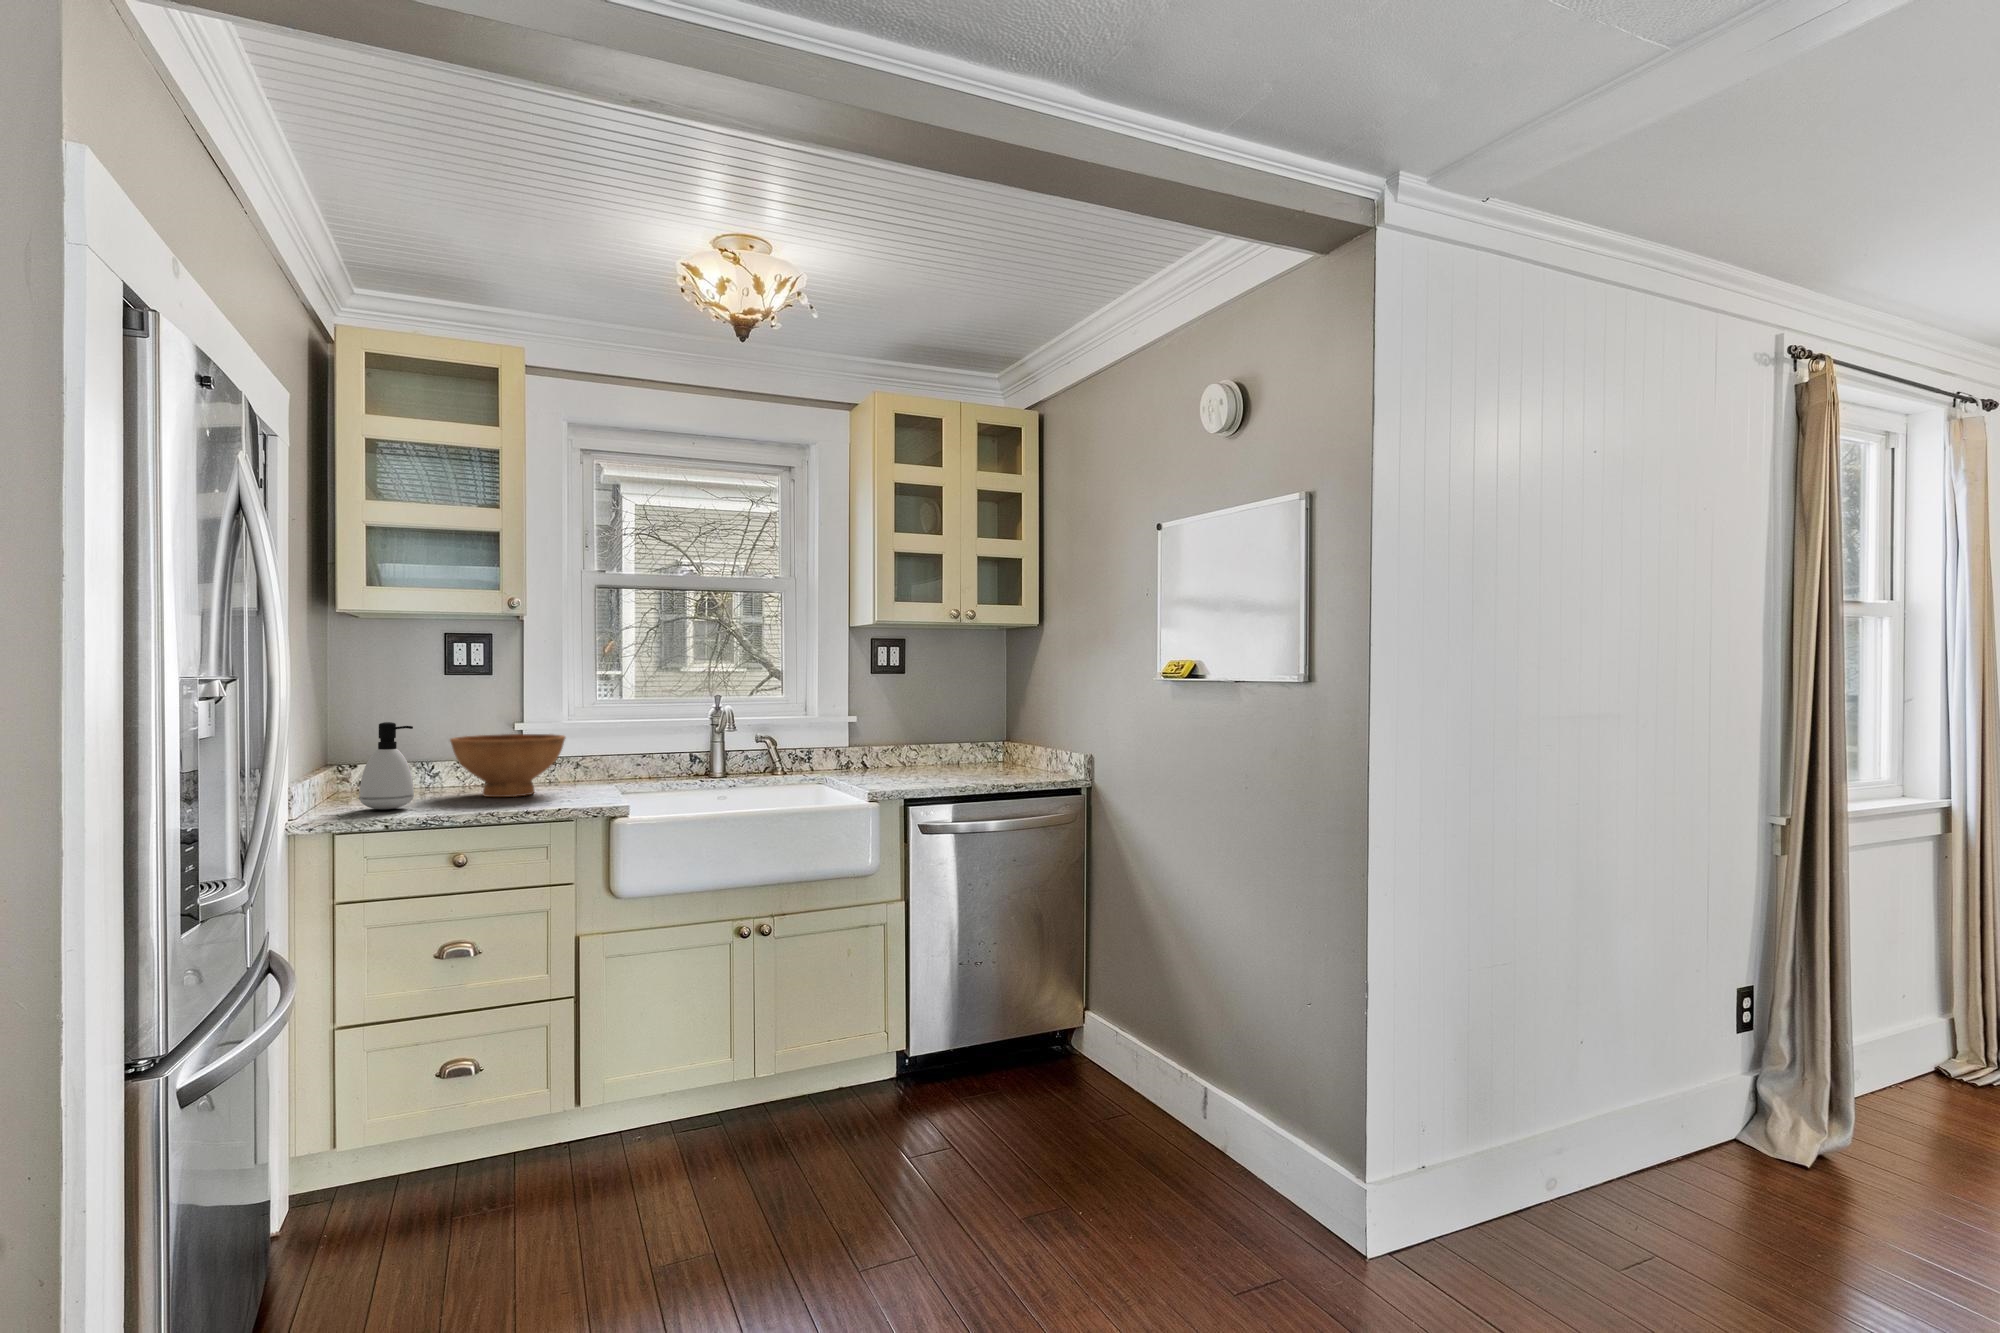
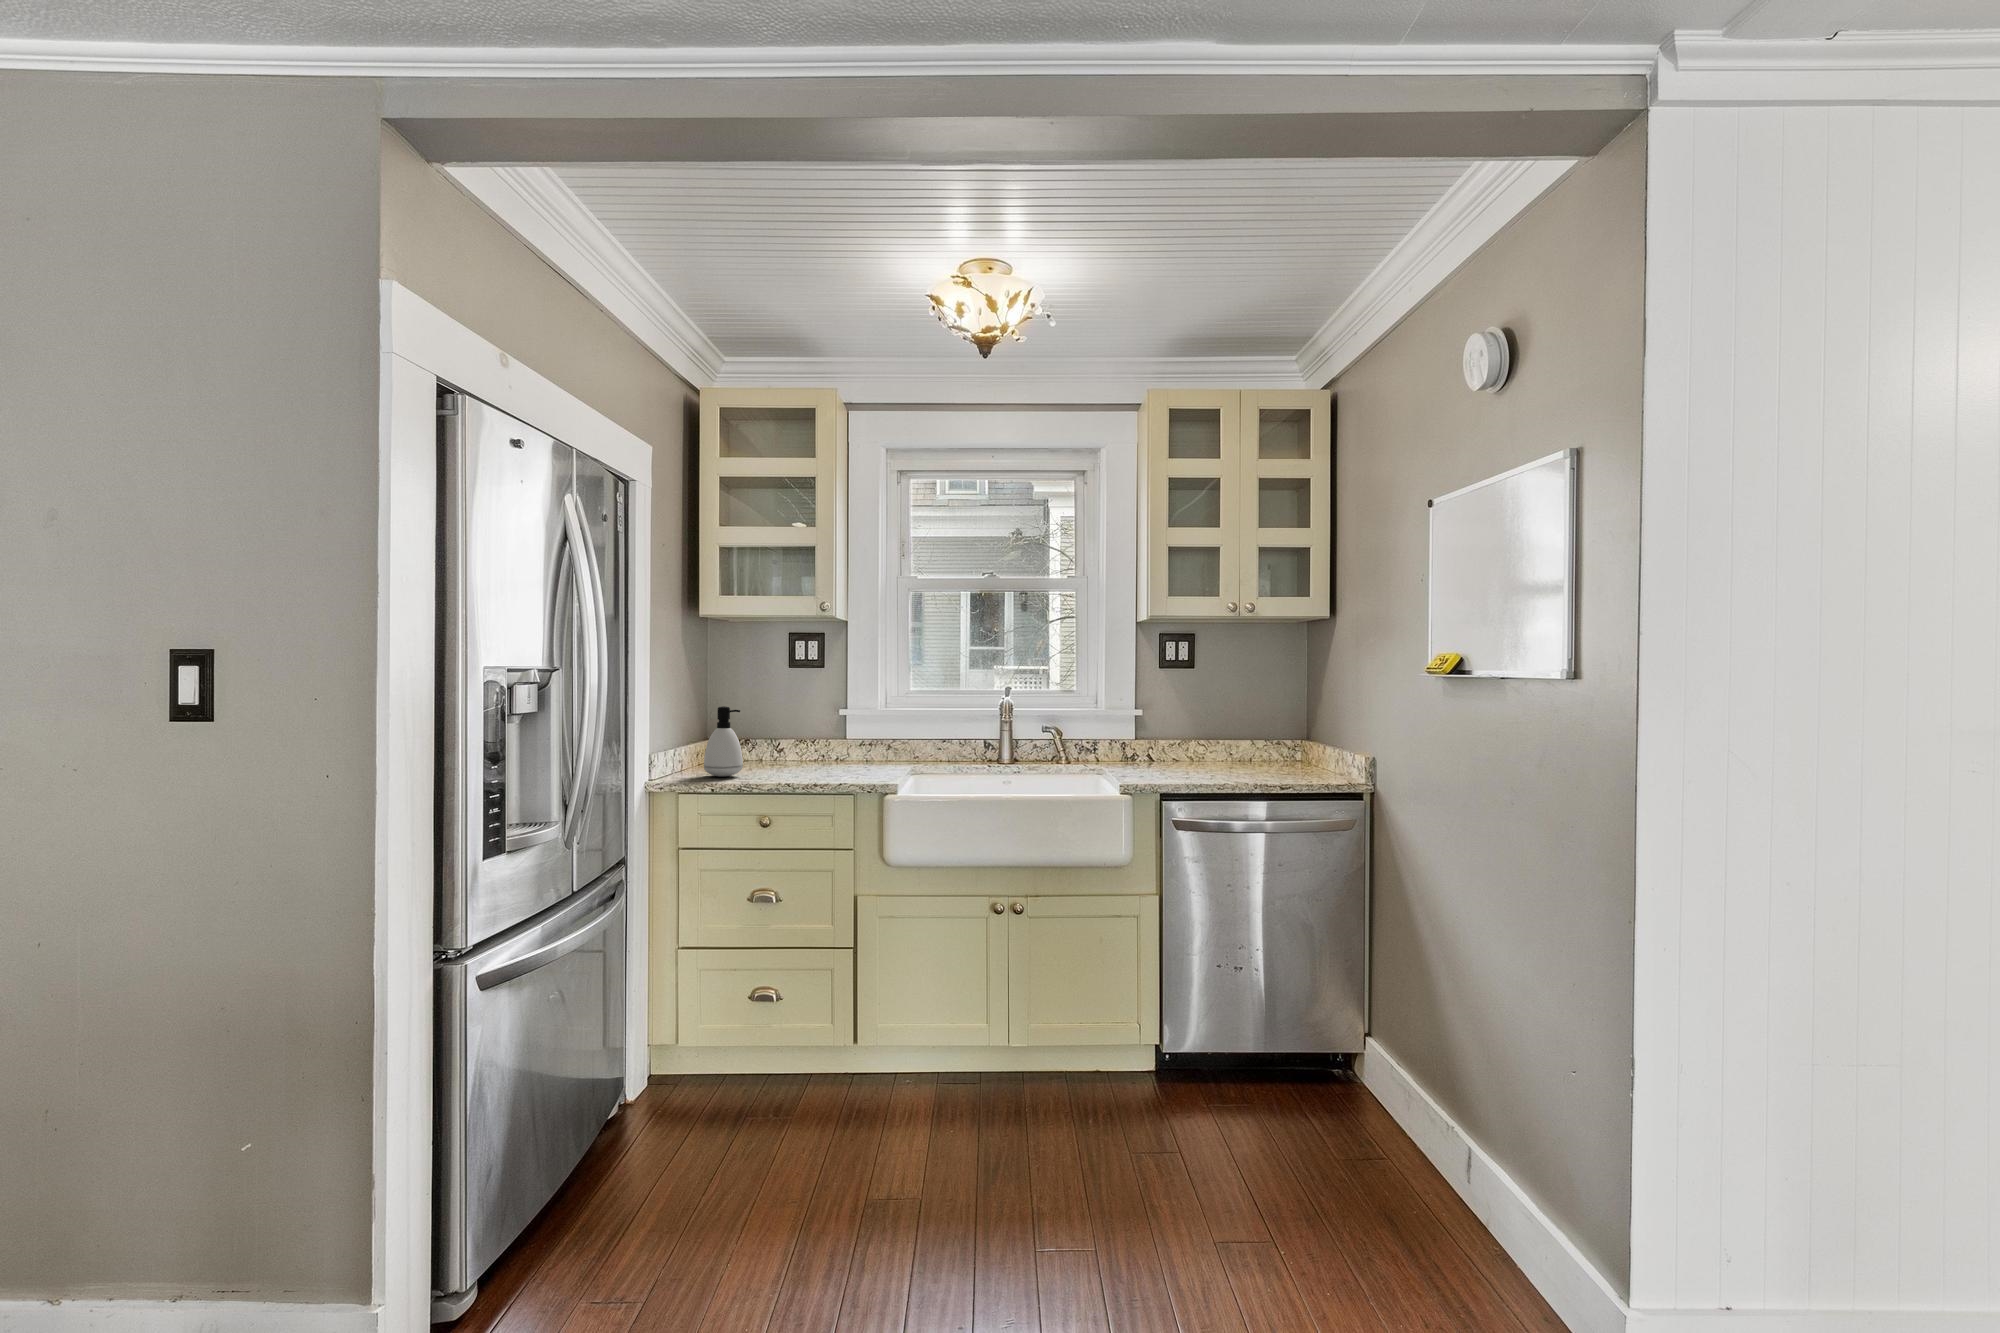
bowl: present [450,734,565,797] -> none [780,719,870,771]

